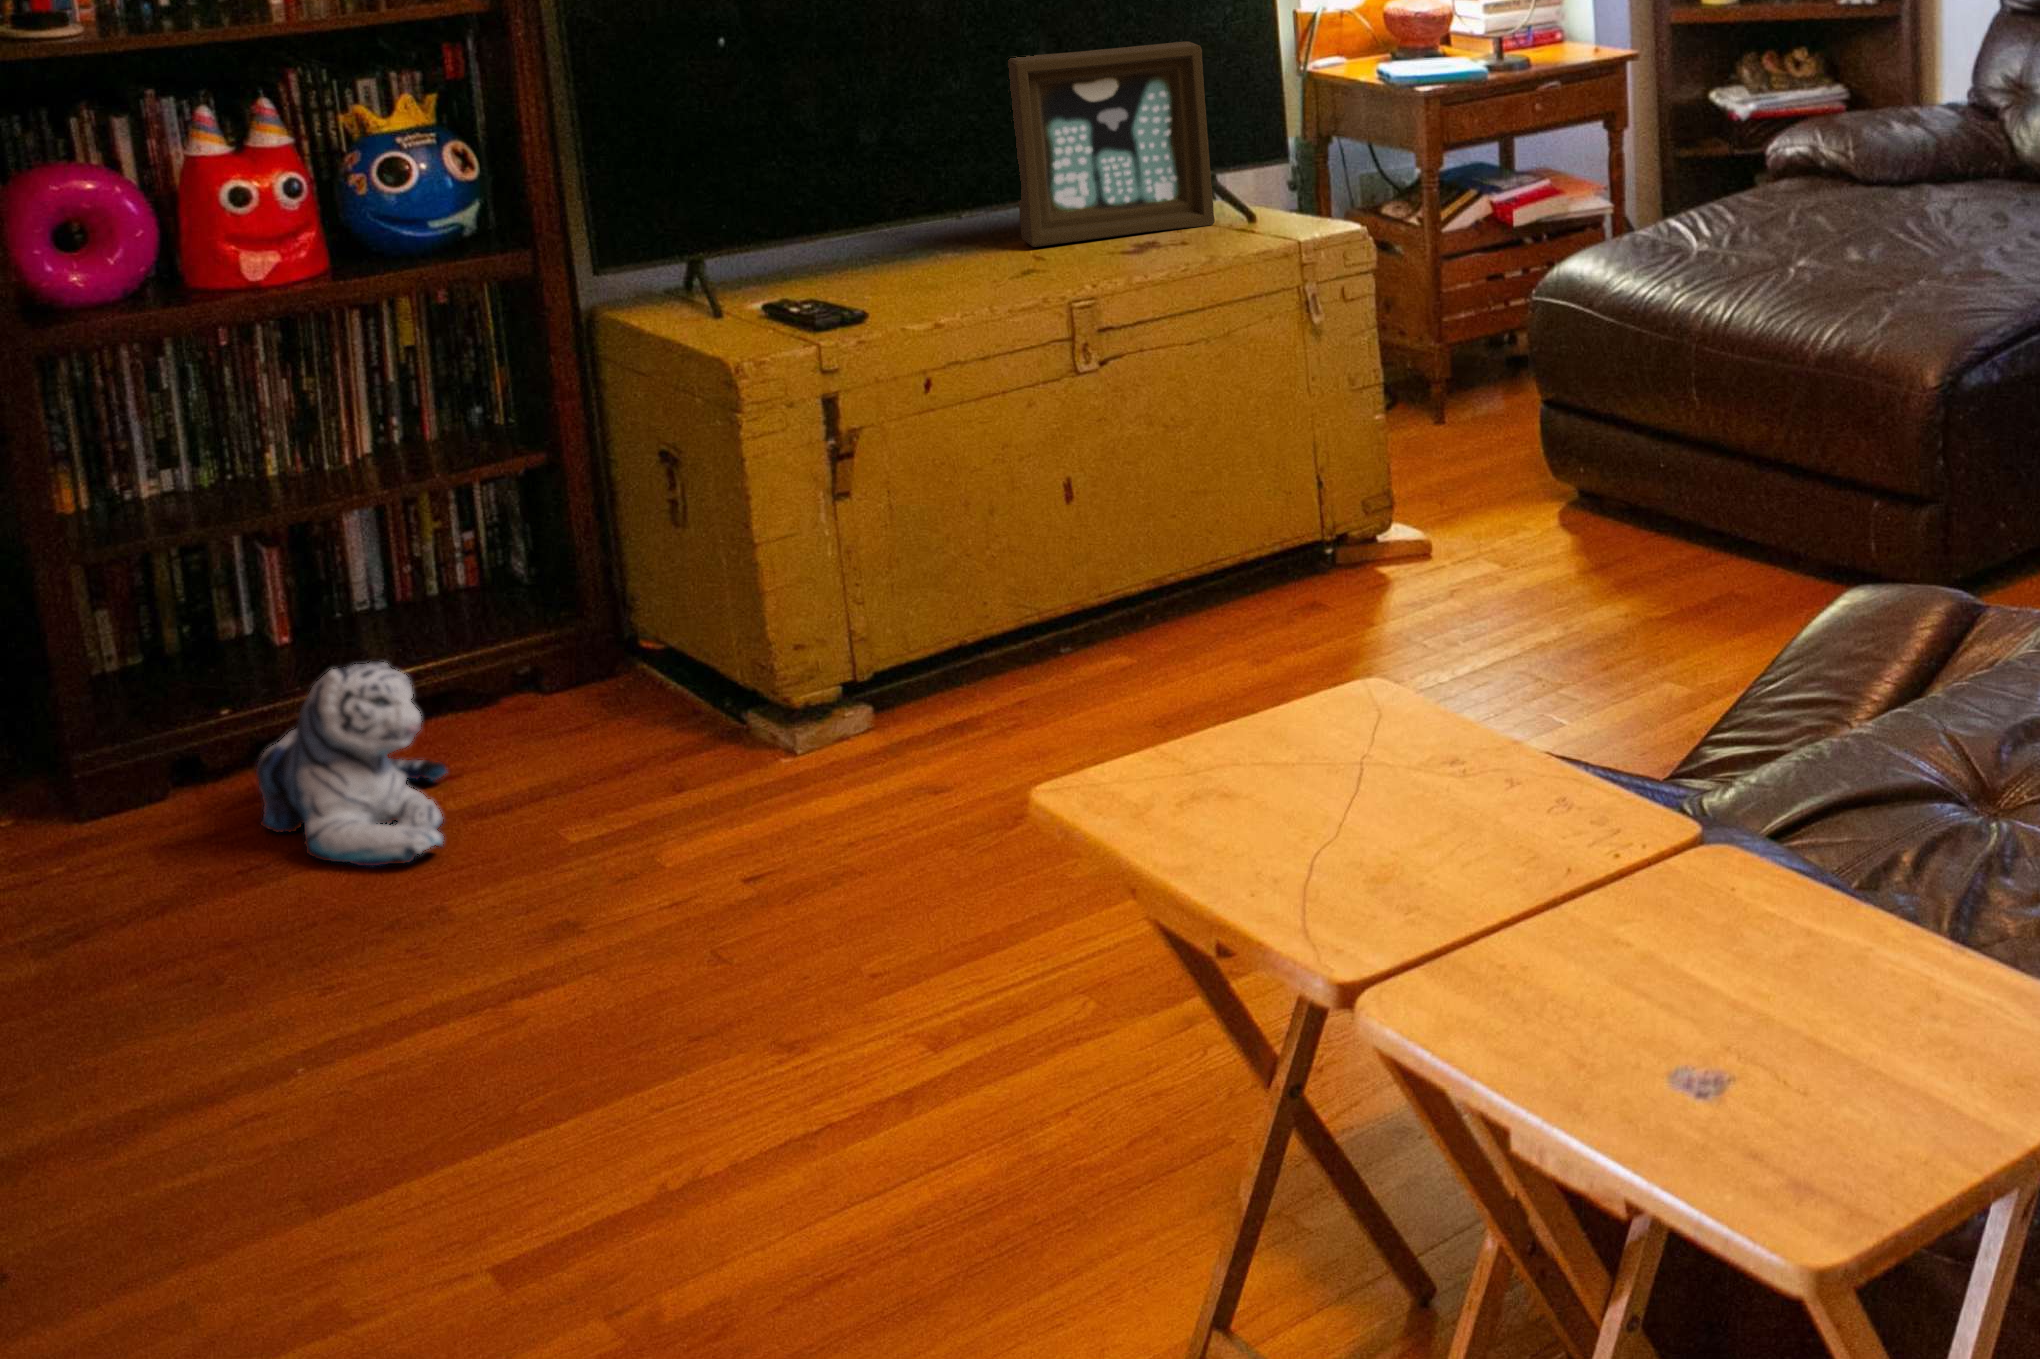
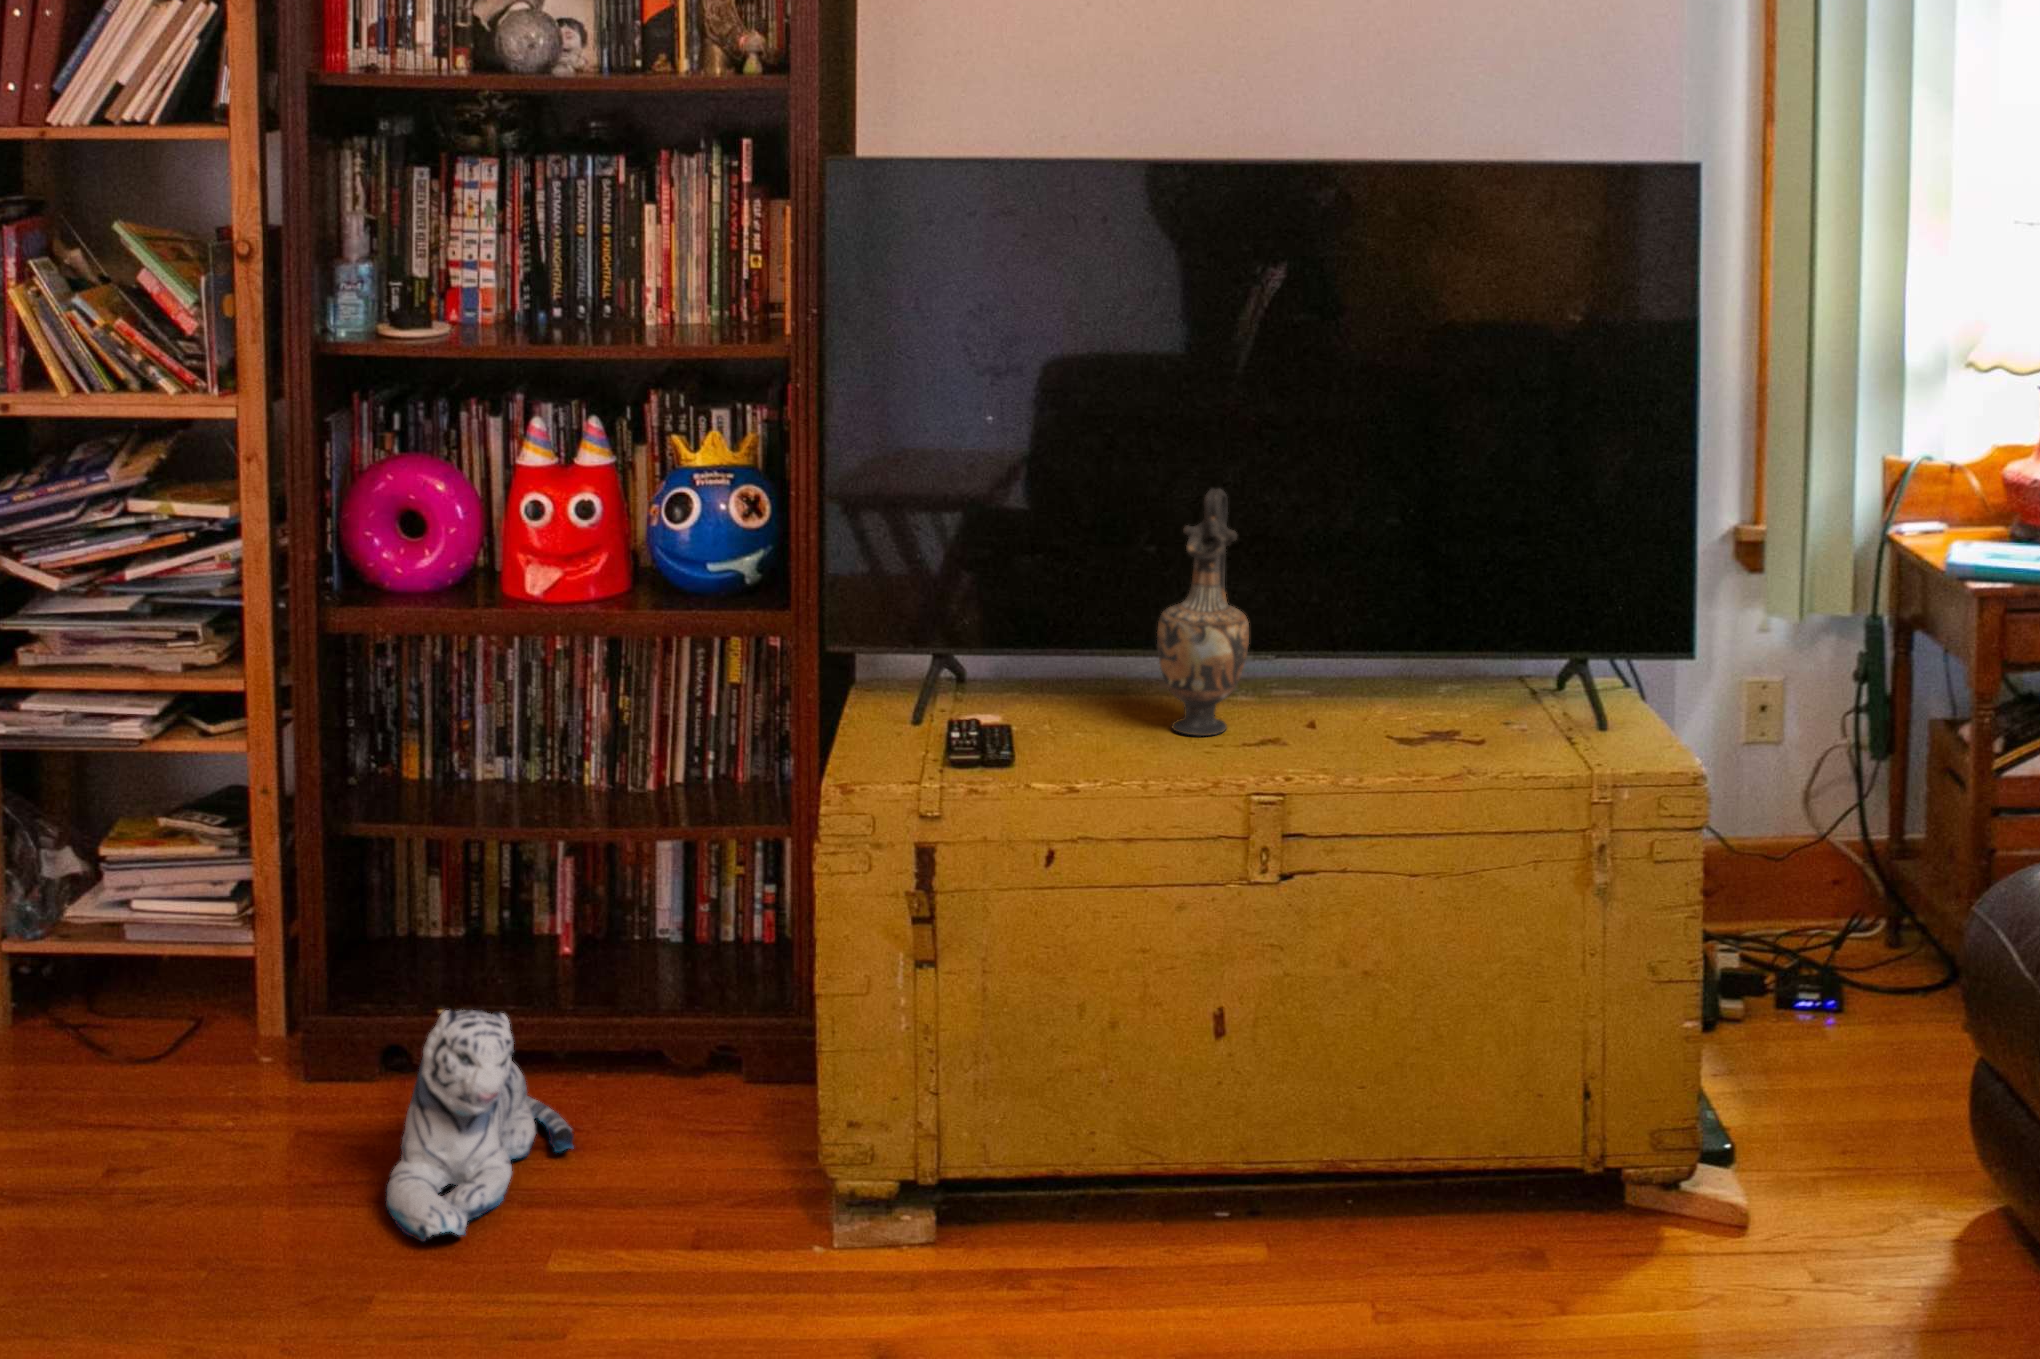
picture frame: present [1008,41,1215,247] -> none [1316,474,1550,721]
vase: none [921,75,1003,281] -> present [1157,489,1249,736]

